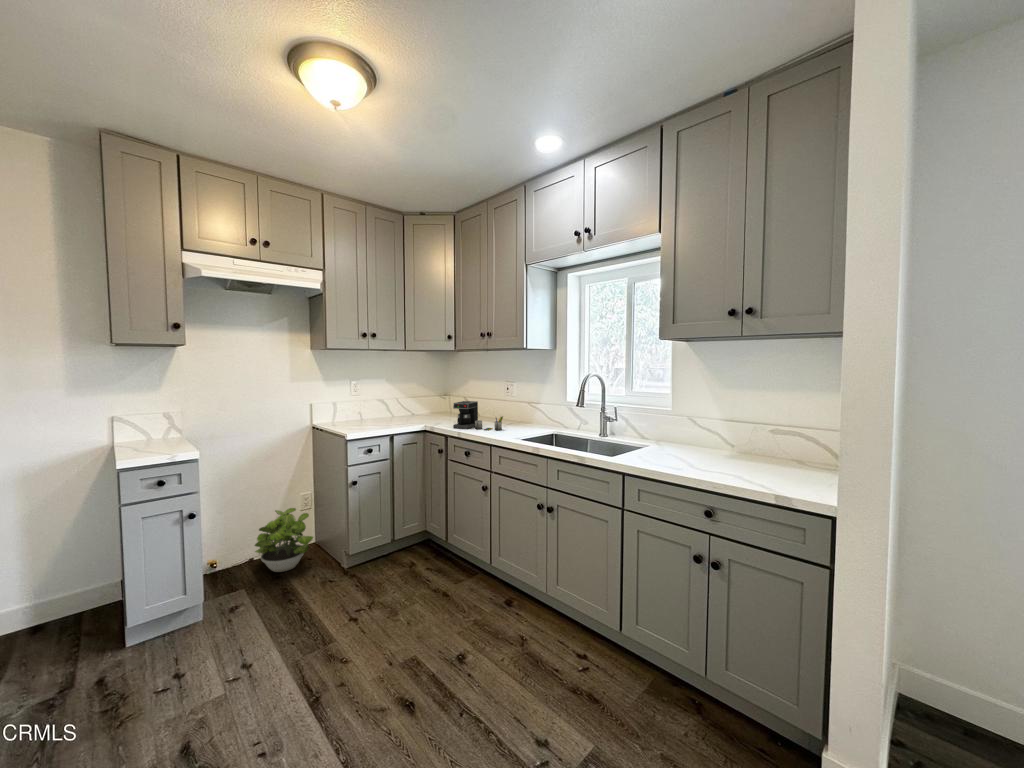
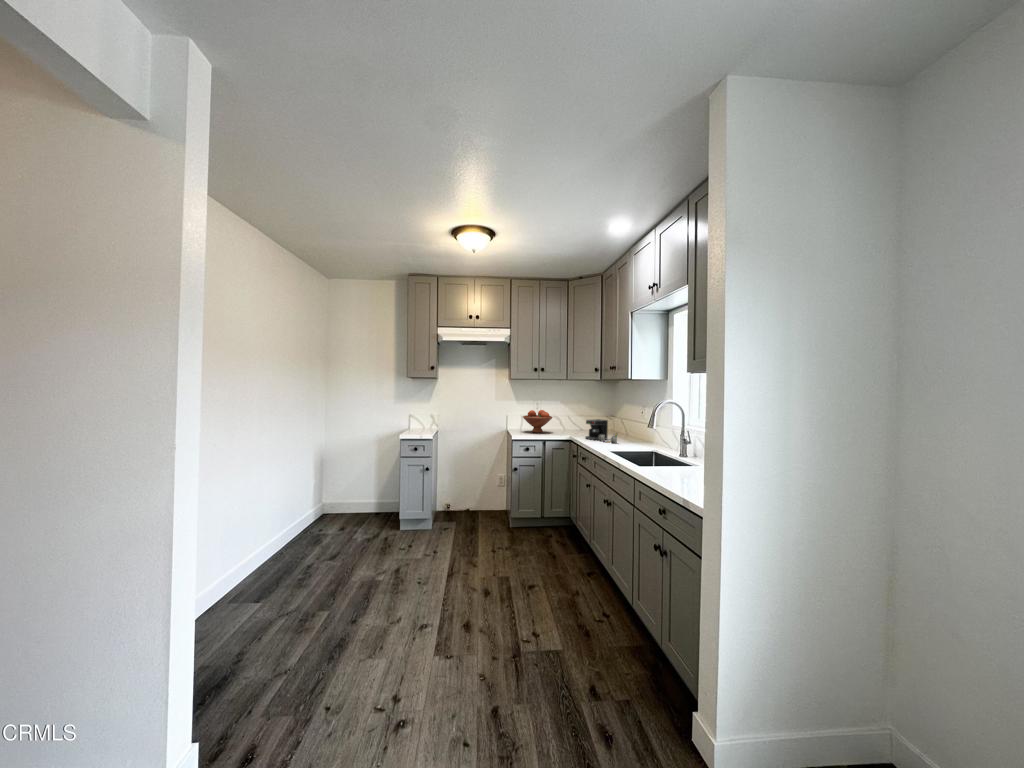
fruit bowl: none [347,393,392,427] -> present [523,410,552,433]
potted plant: present [255,508,313,572] -> none [464,480,497,518]

